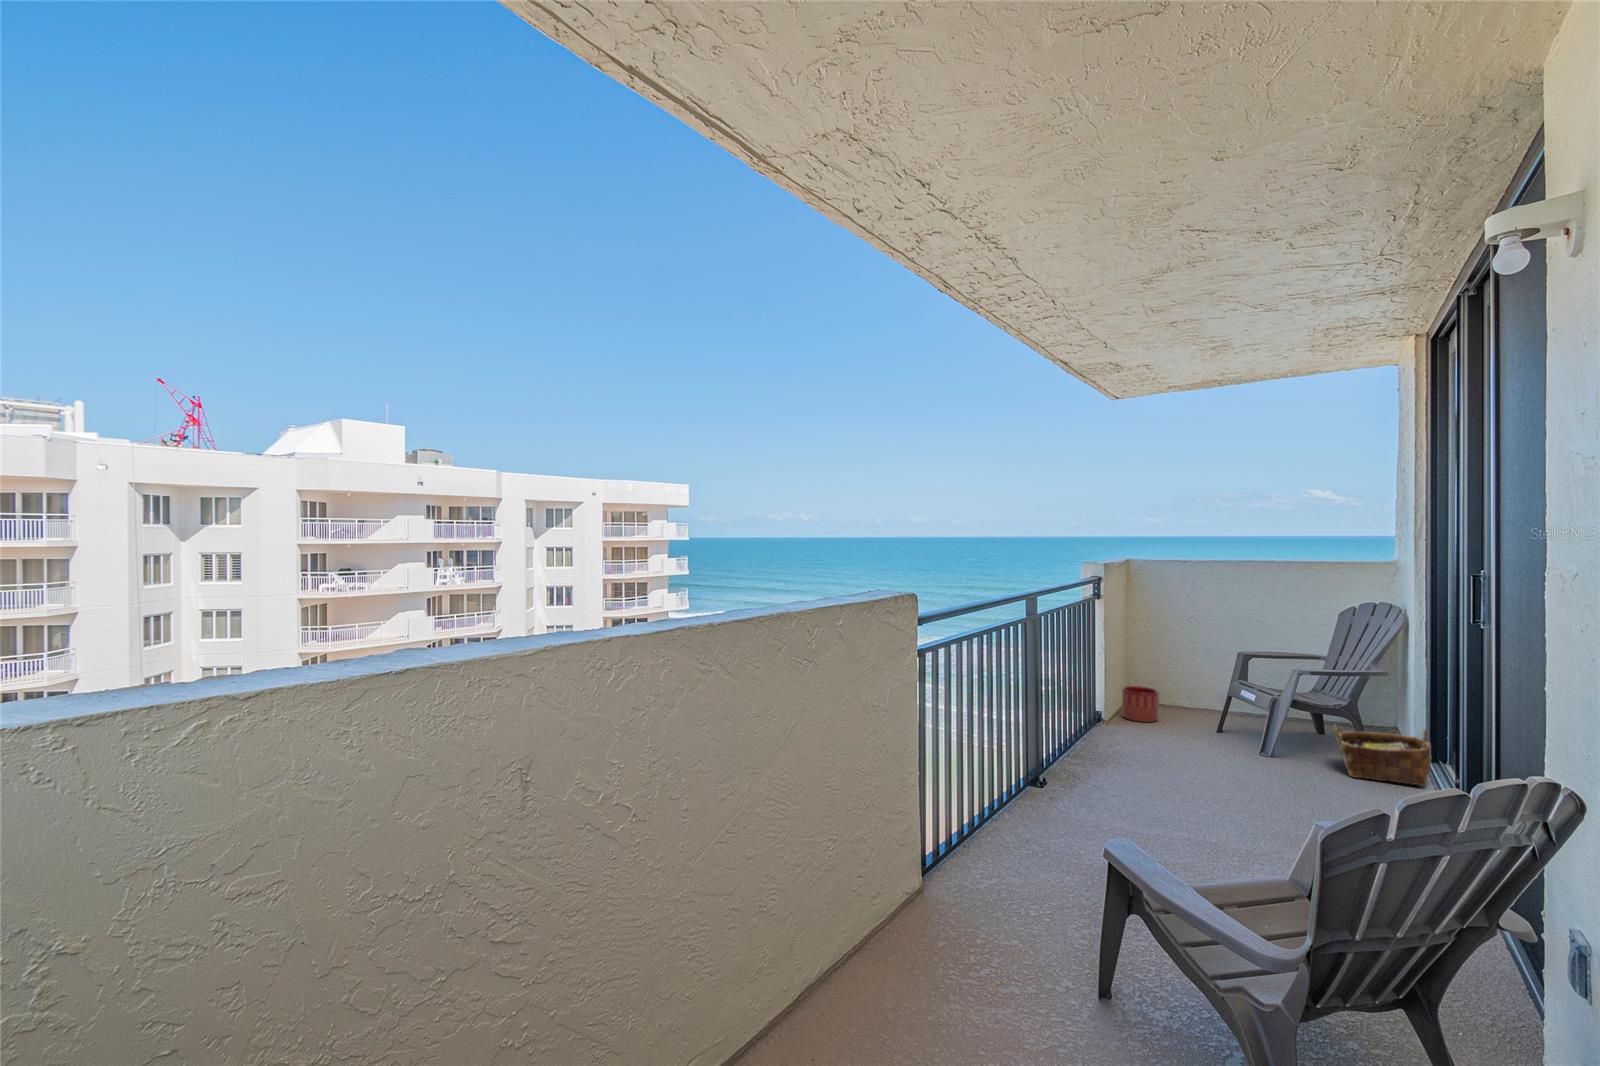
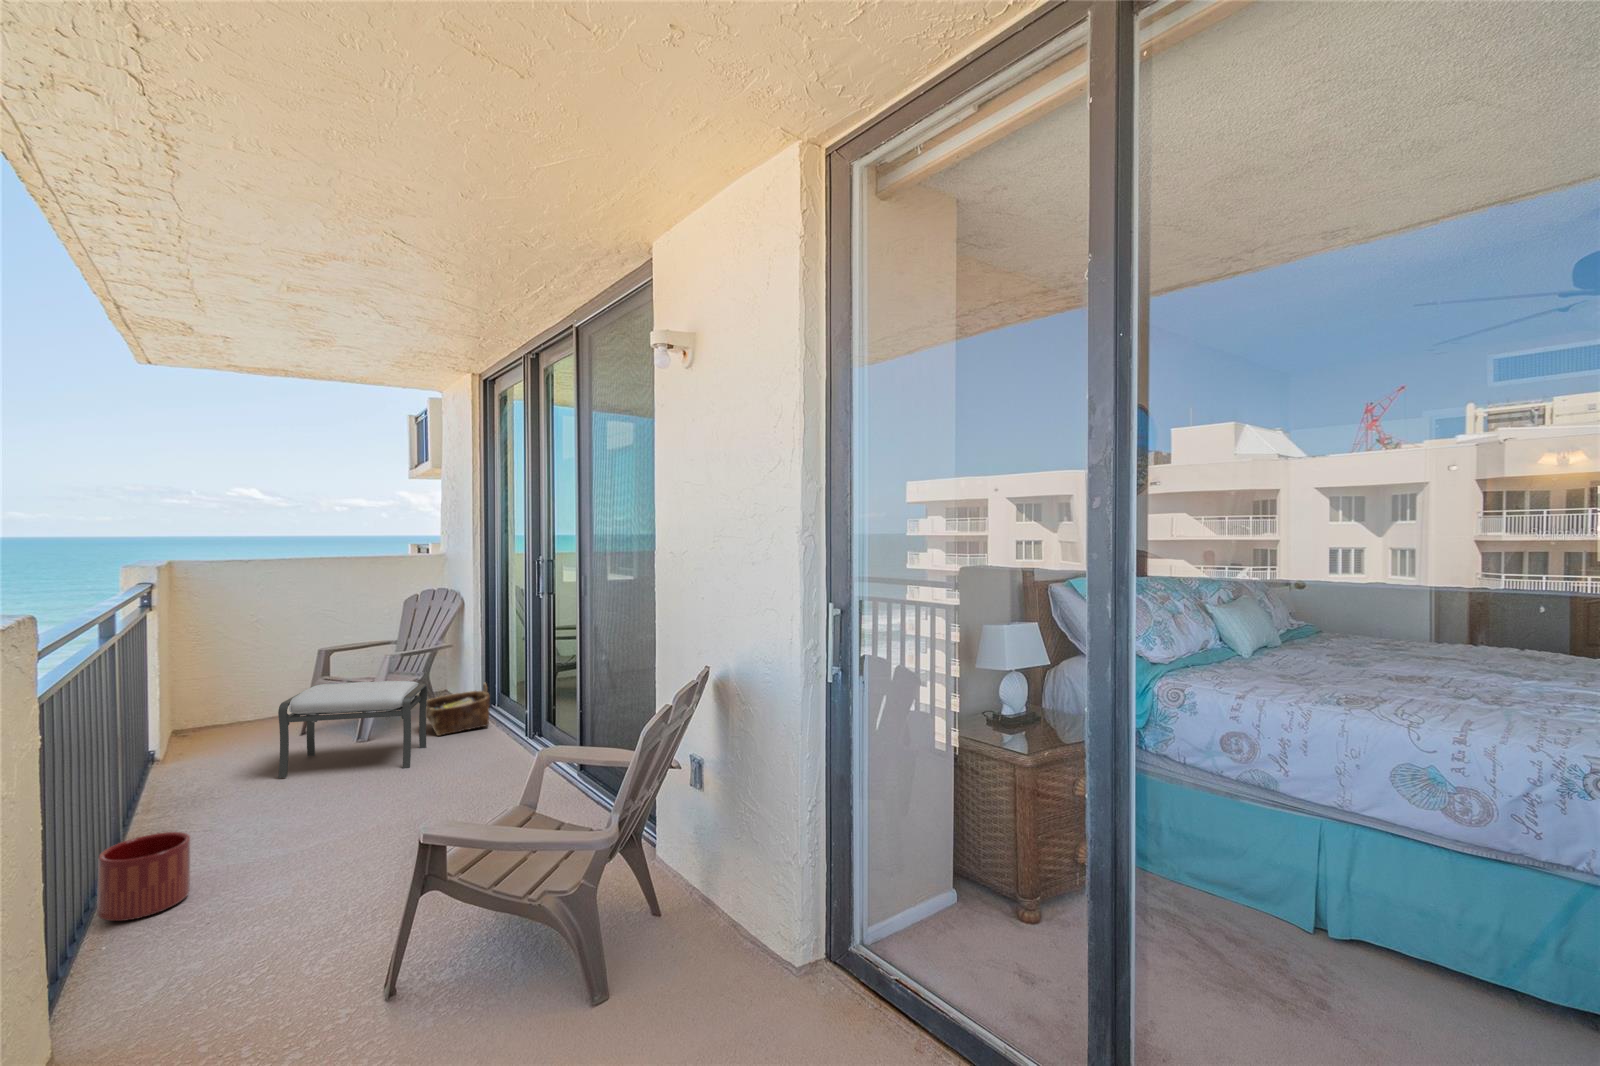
planter: present [1122,686,1159,722] -> present [97,832,191,921]
ottoman: none [1170,686,1330,800] -> present [278,681,428,778]

